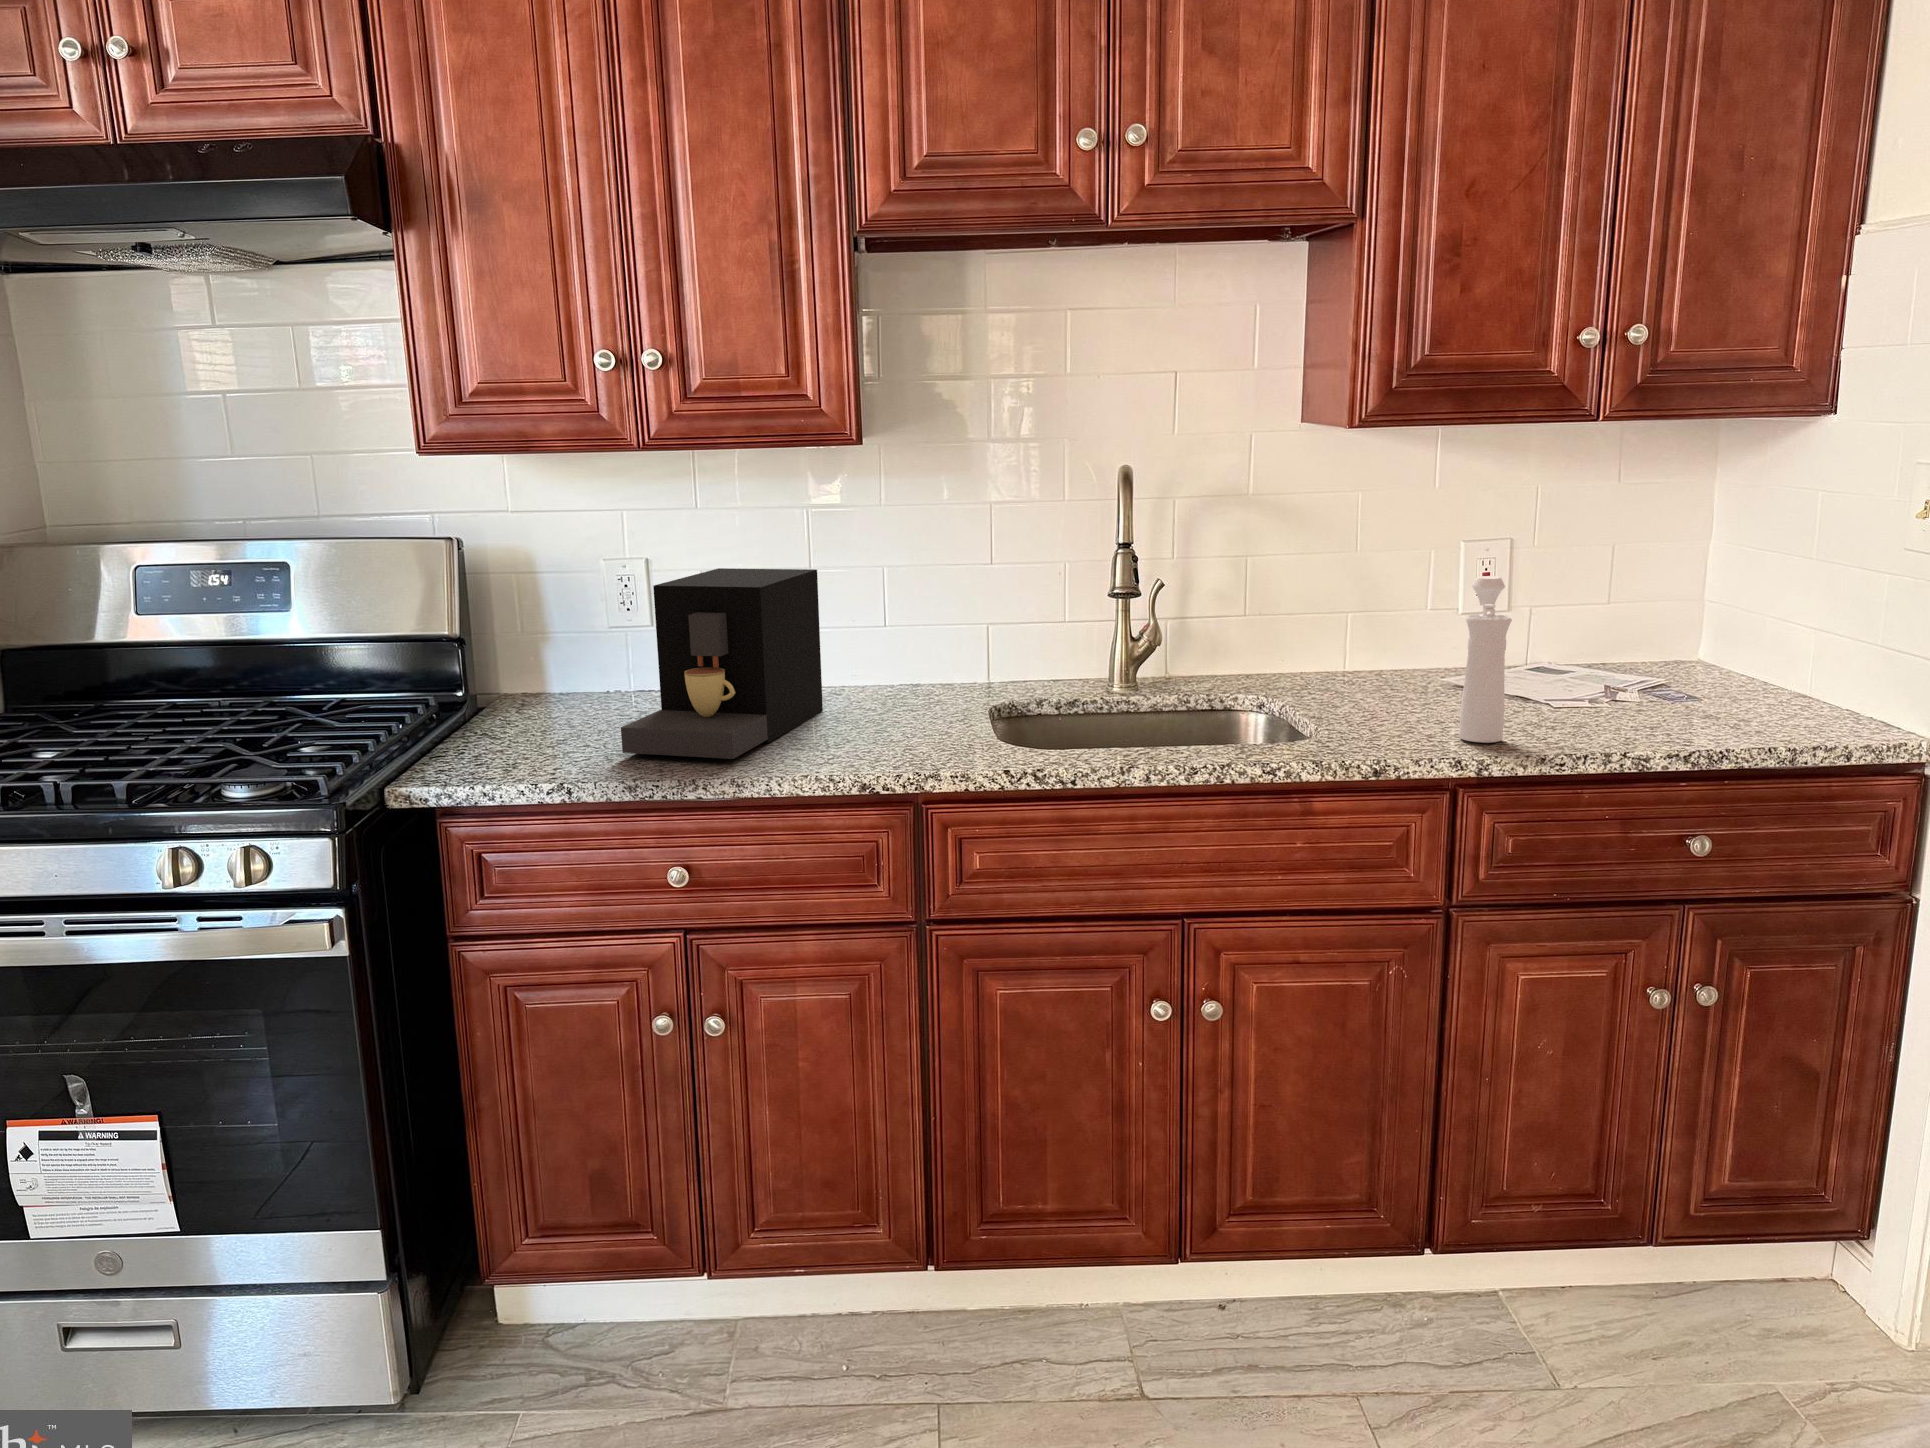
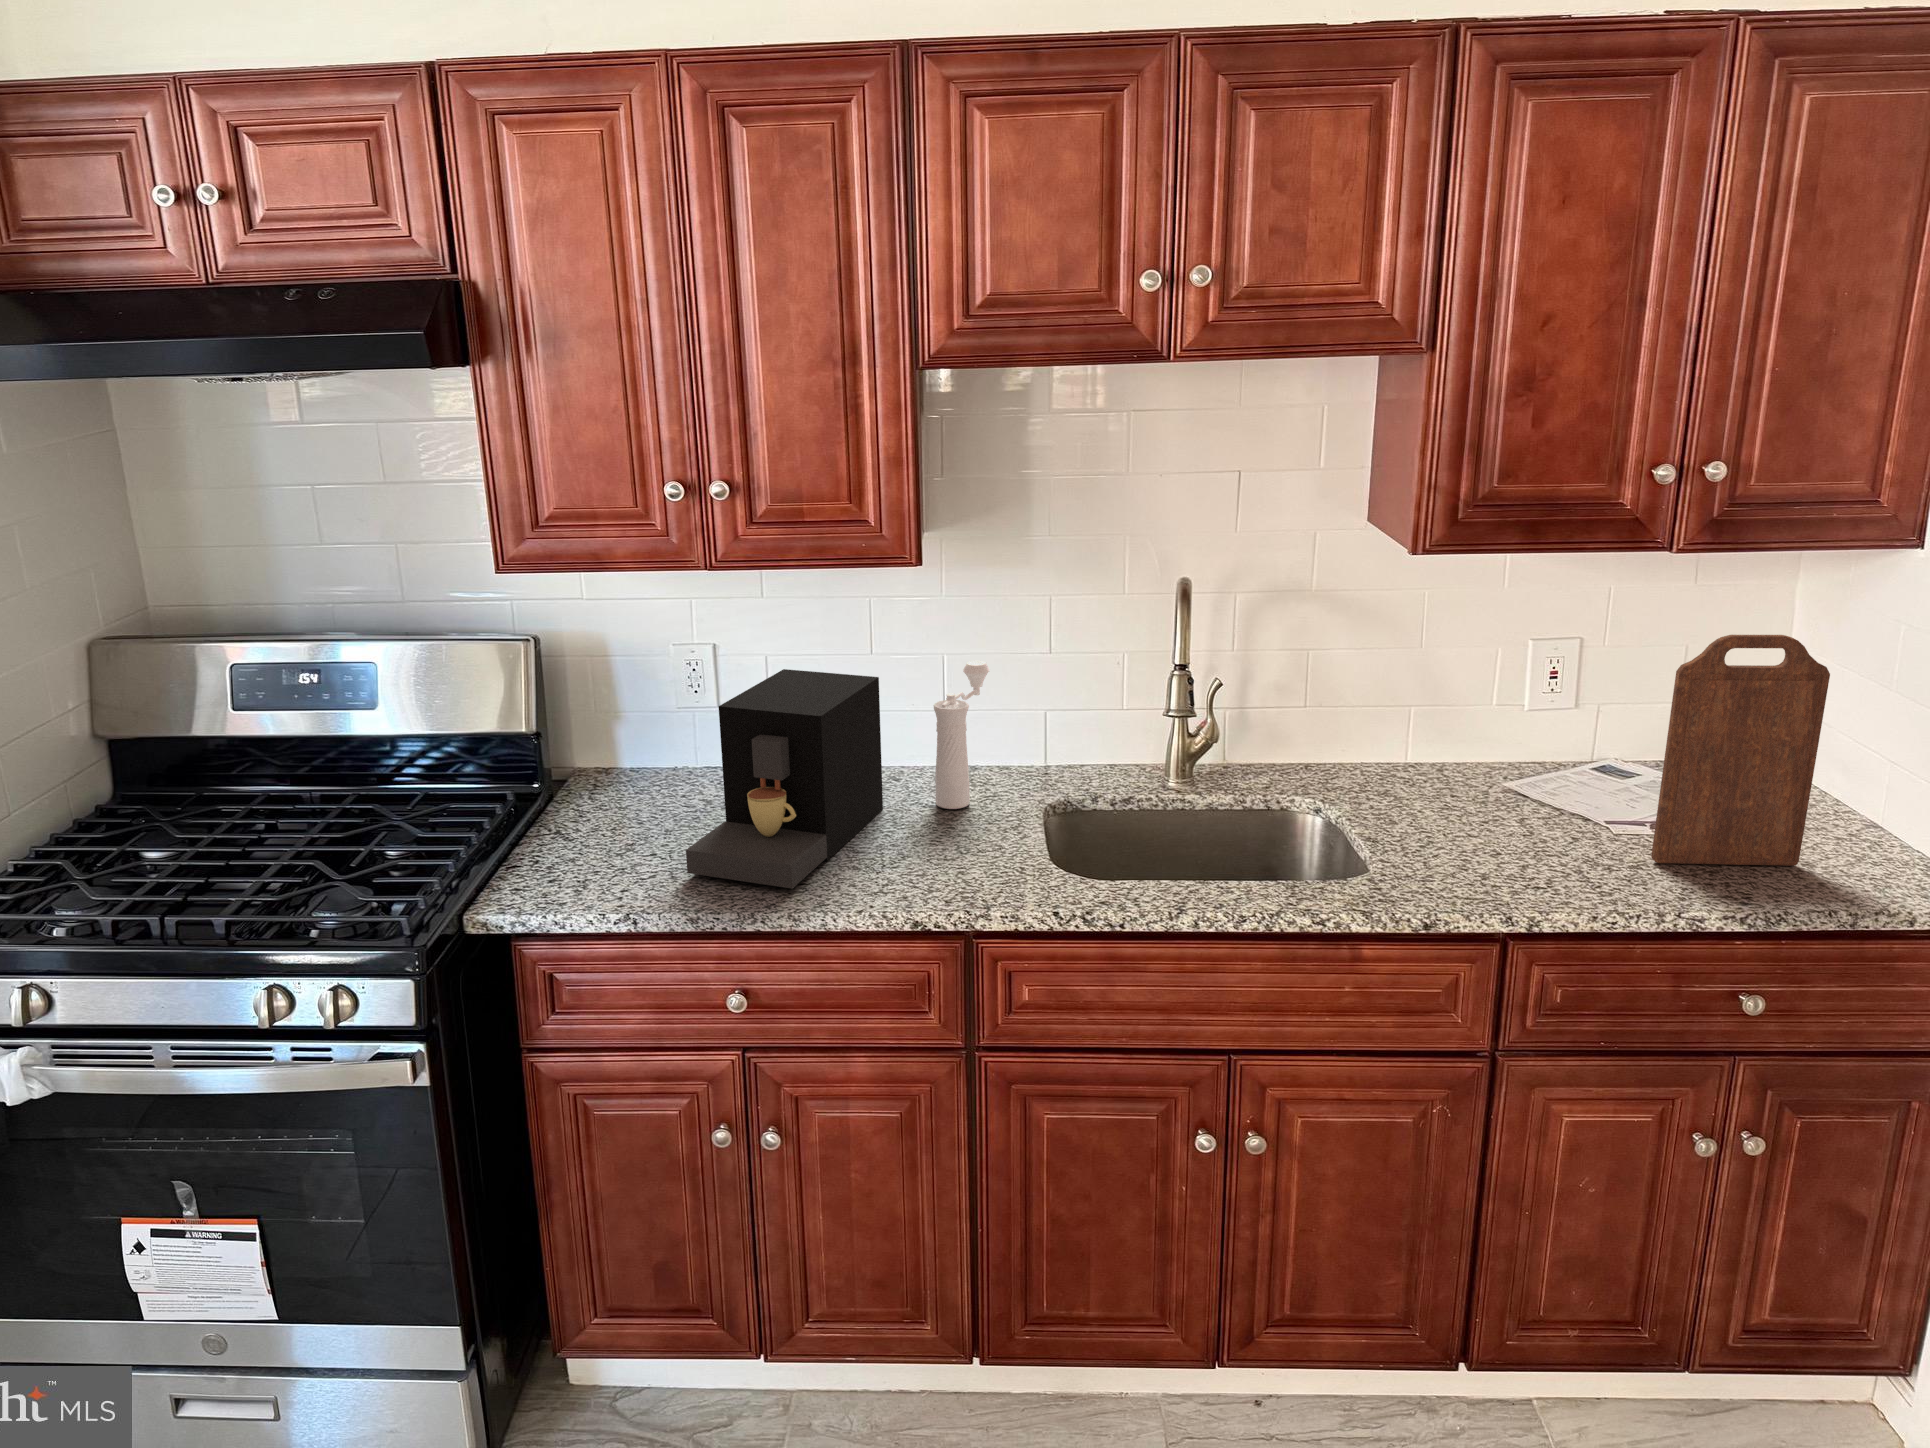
cutting board: none [1593,484,1756,723] -> present [1651,635,1830,866]
pepper mill: present [1459,576,1512,743] -> present [934,661,989,809]

